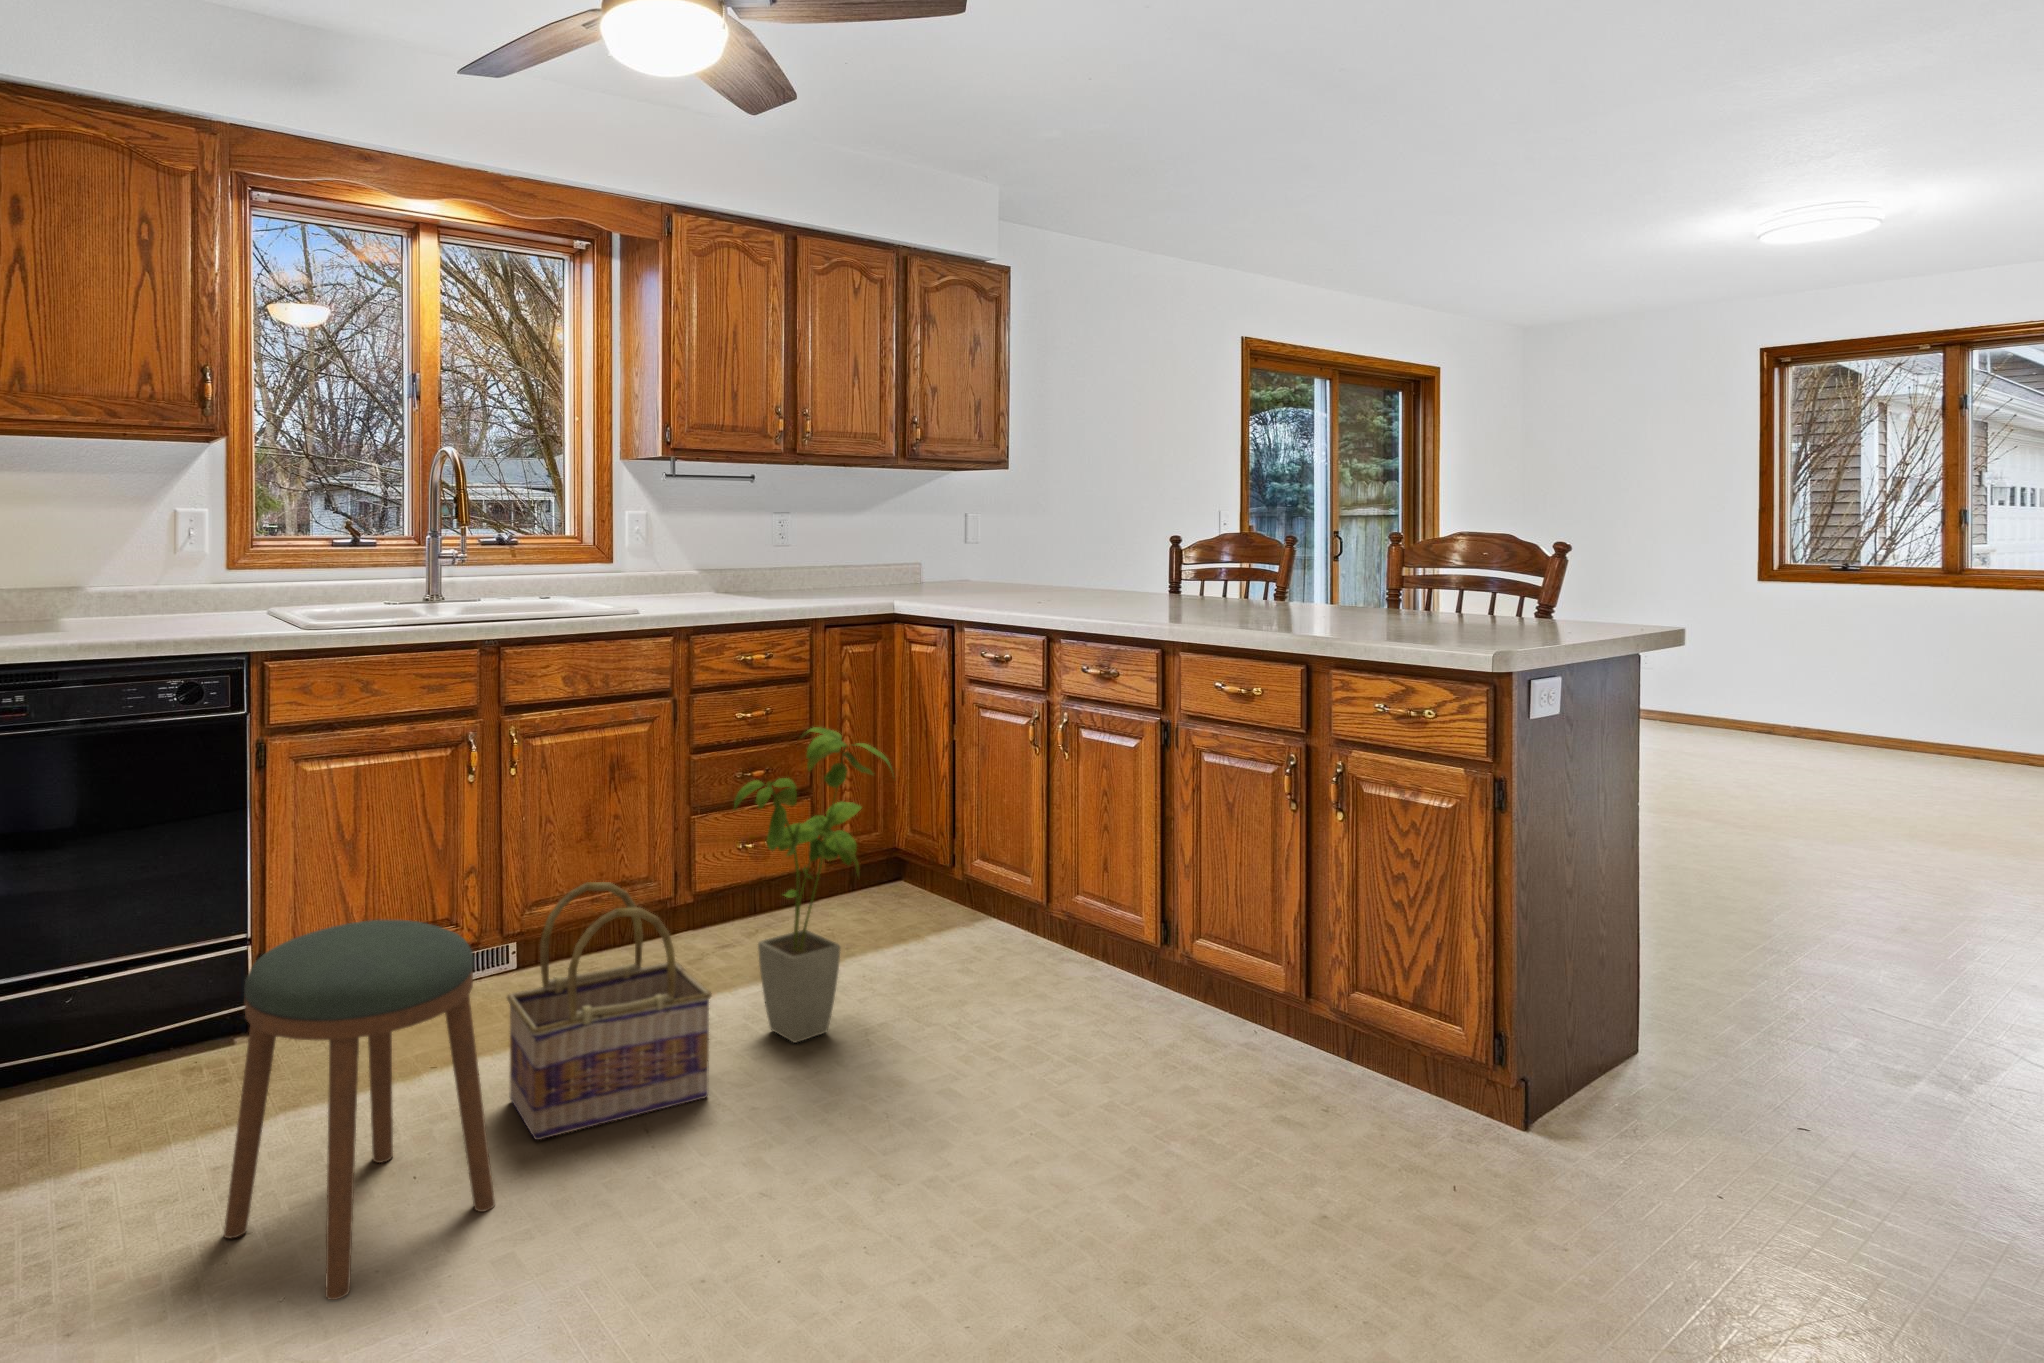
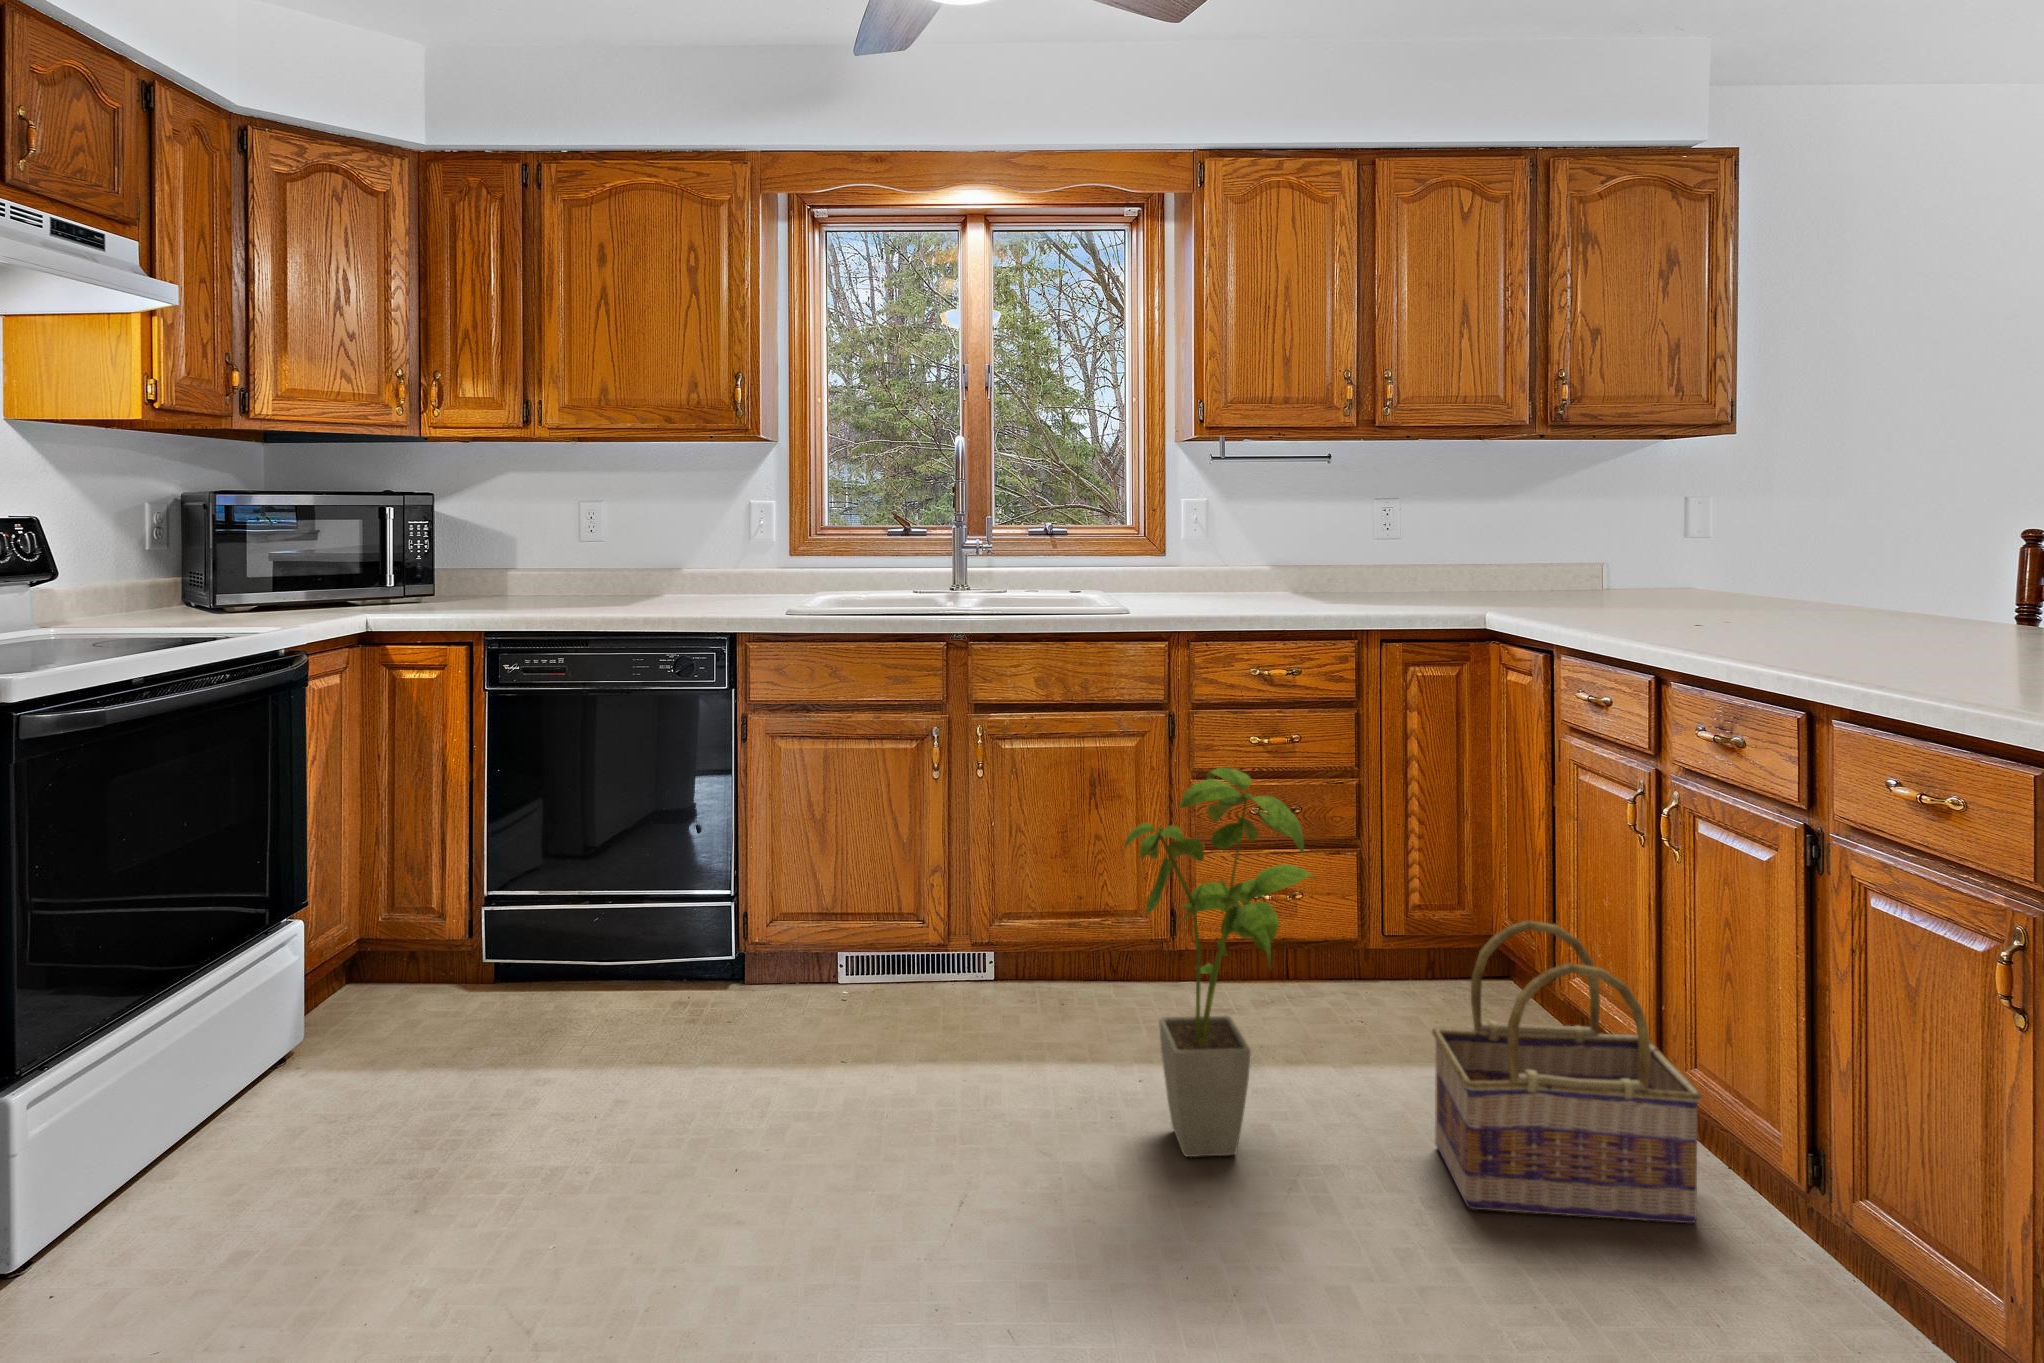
basket: present [507,882,712,1140] -> present [1432,920,1702,1223]
stool: present [224,920,495,1300] -> none [516,908,739,1289]

